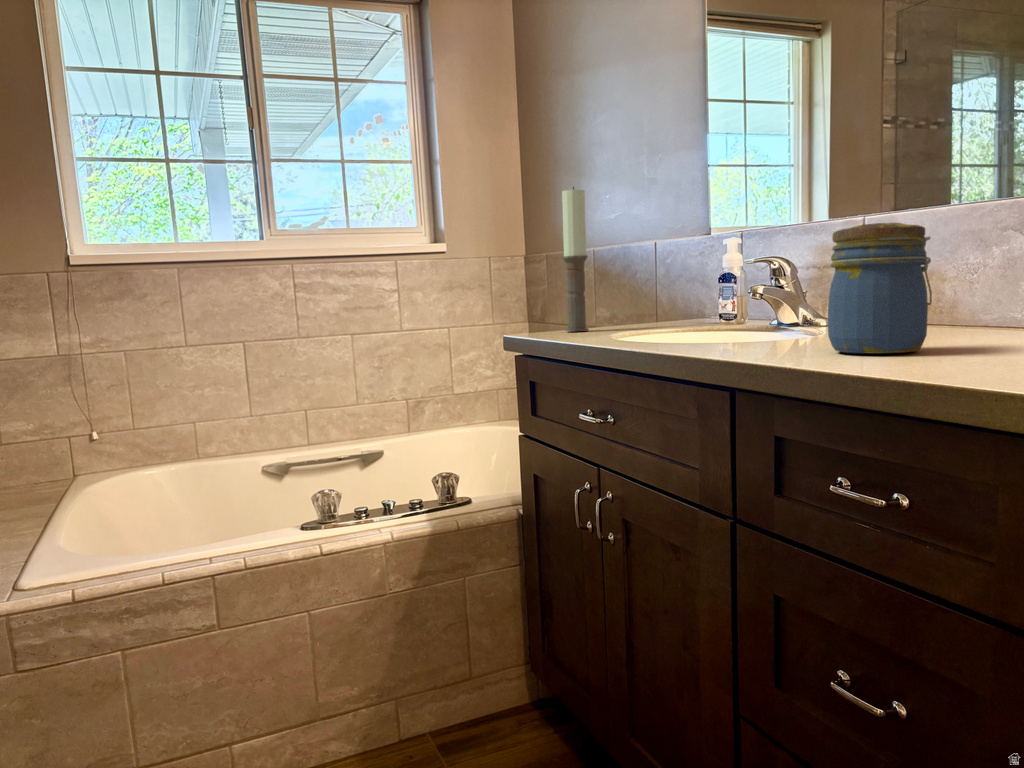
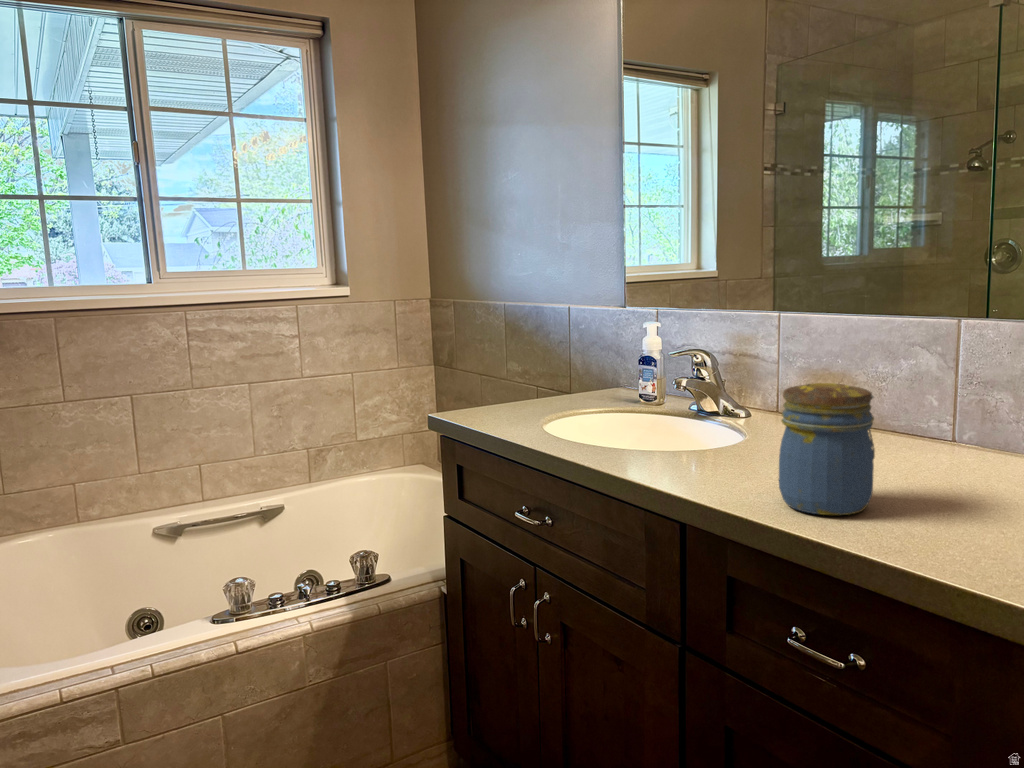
candle: present [562,187,589,331] -> none [487,274,516,420]

